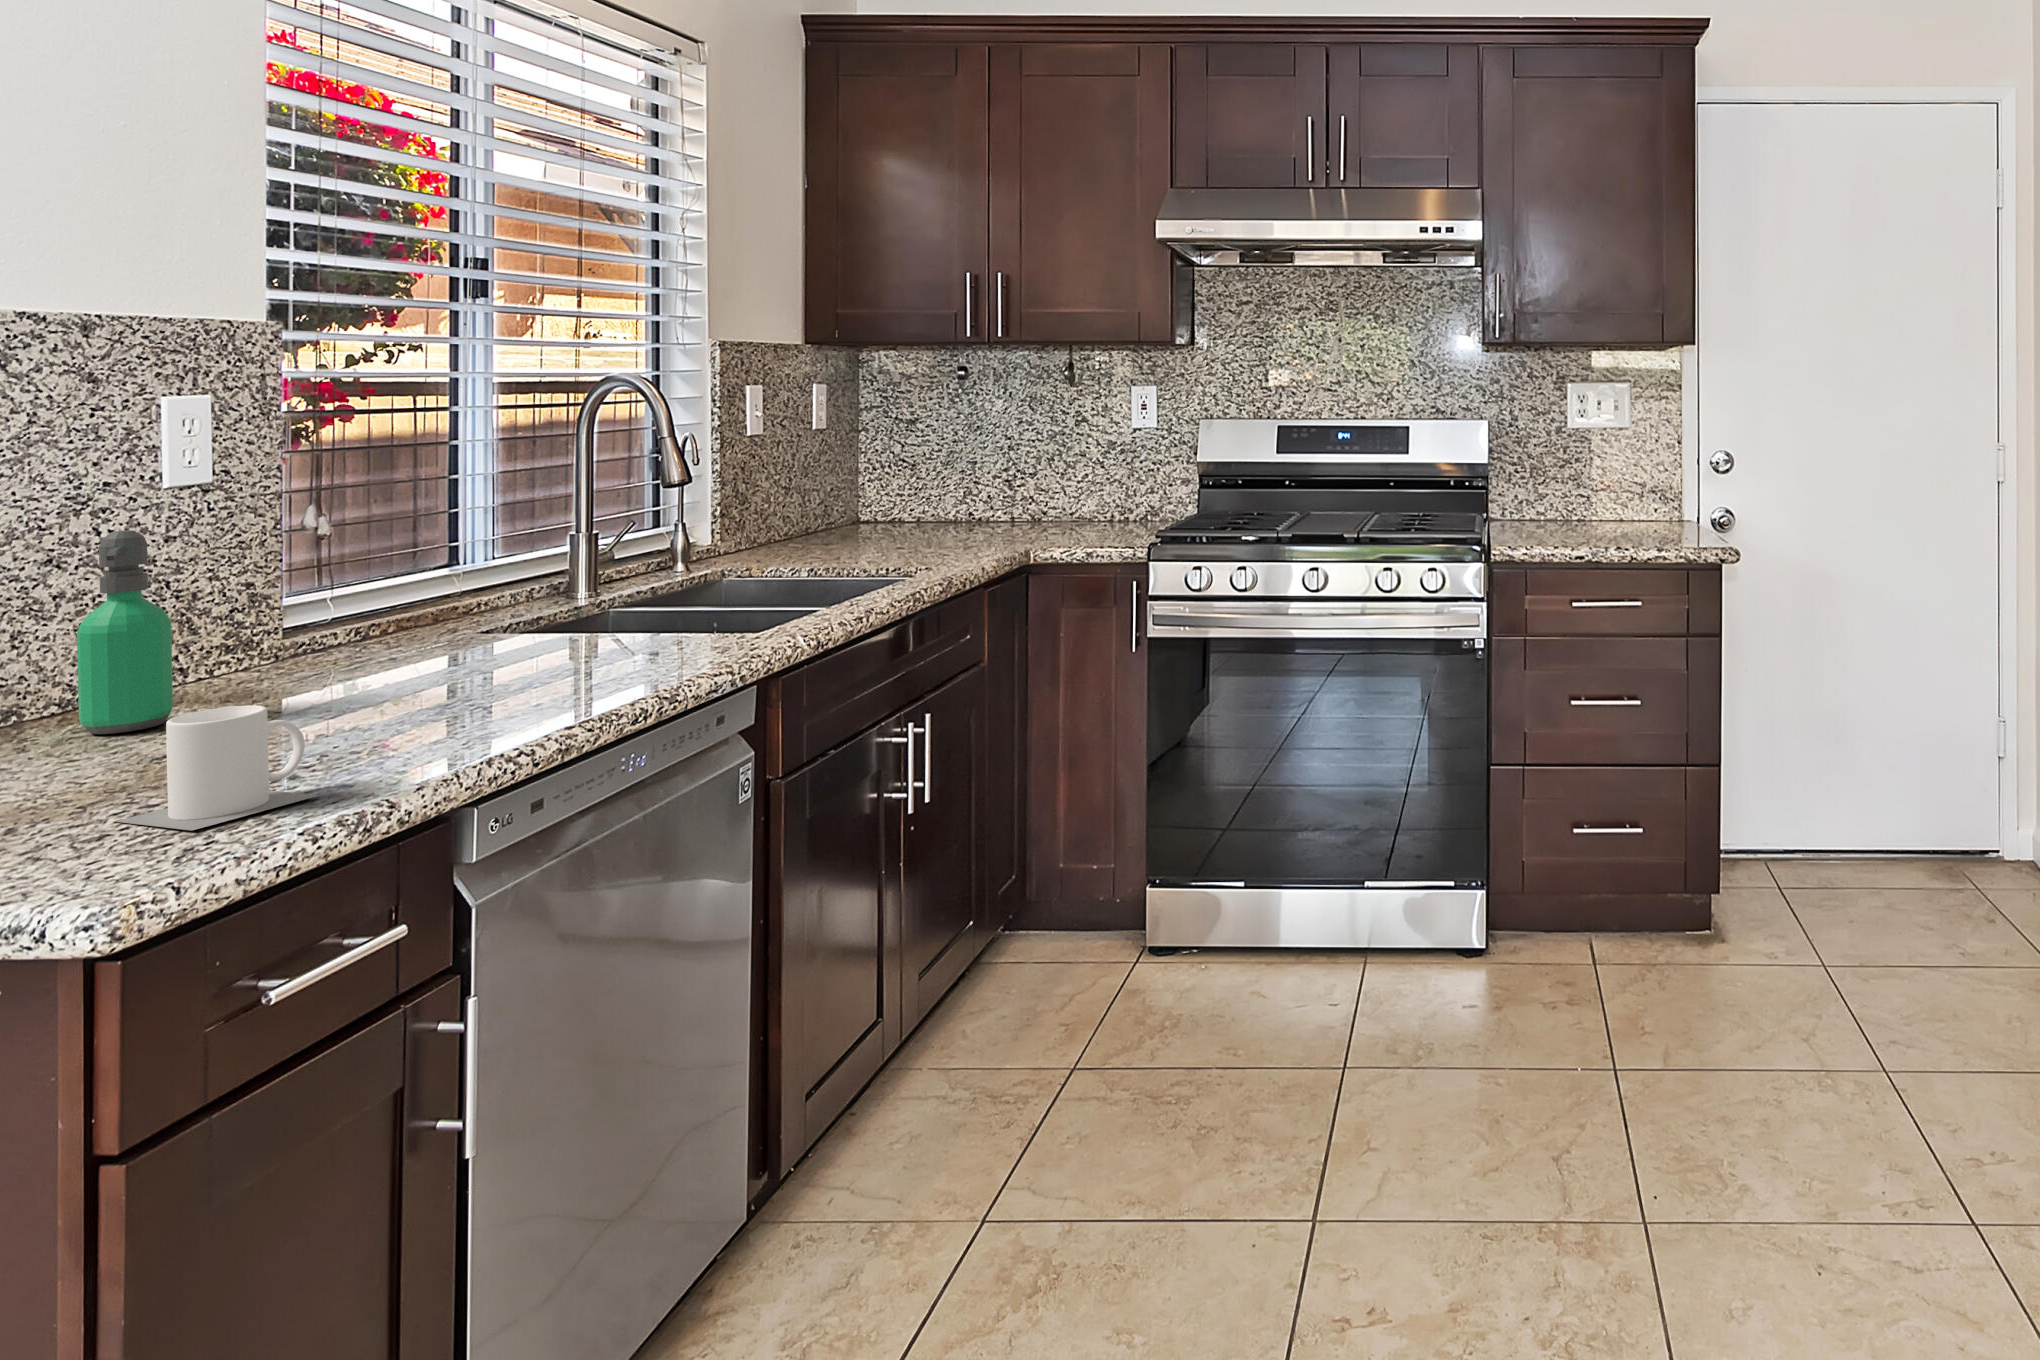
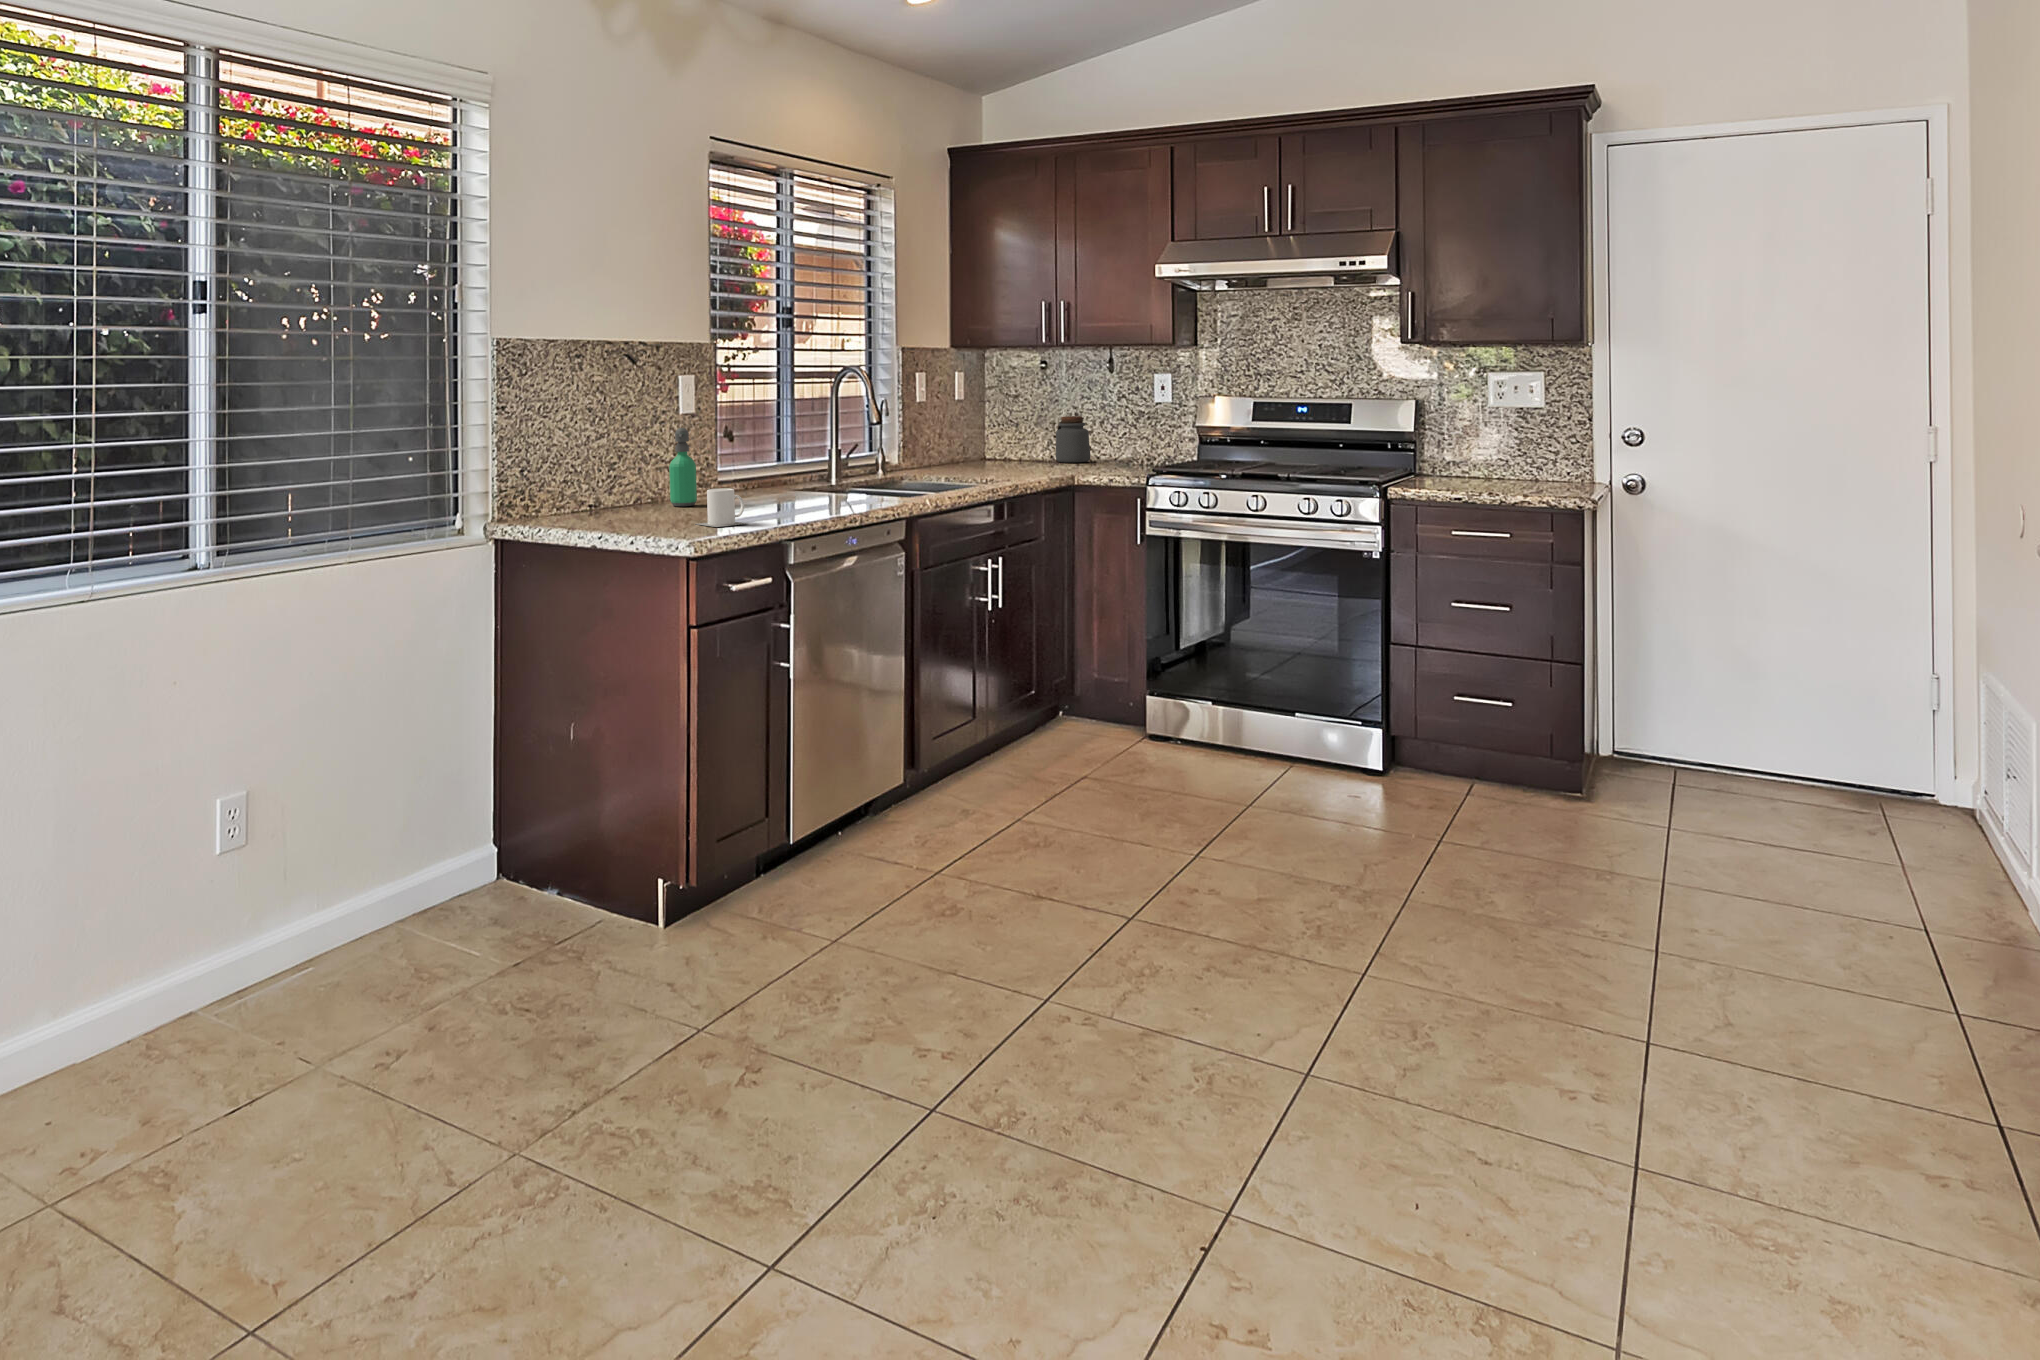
jar: none [981,451,1036,523] -> present [1056,416,1091,463]

